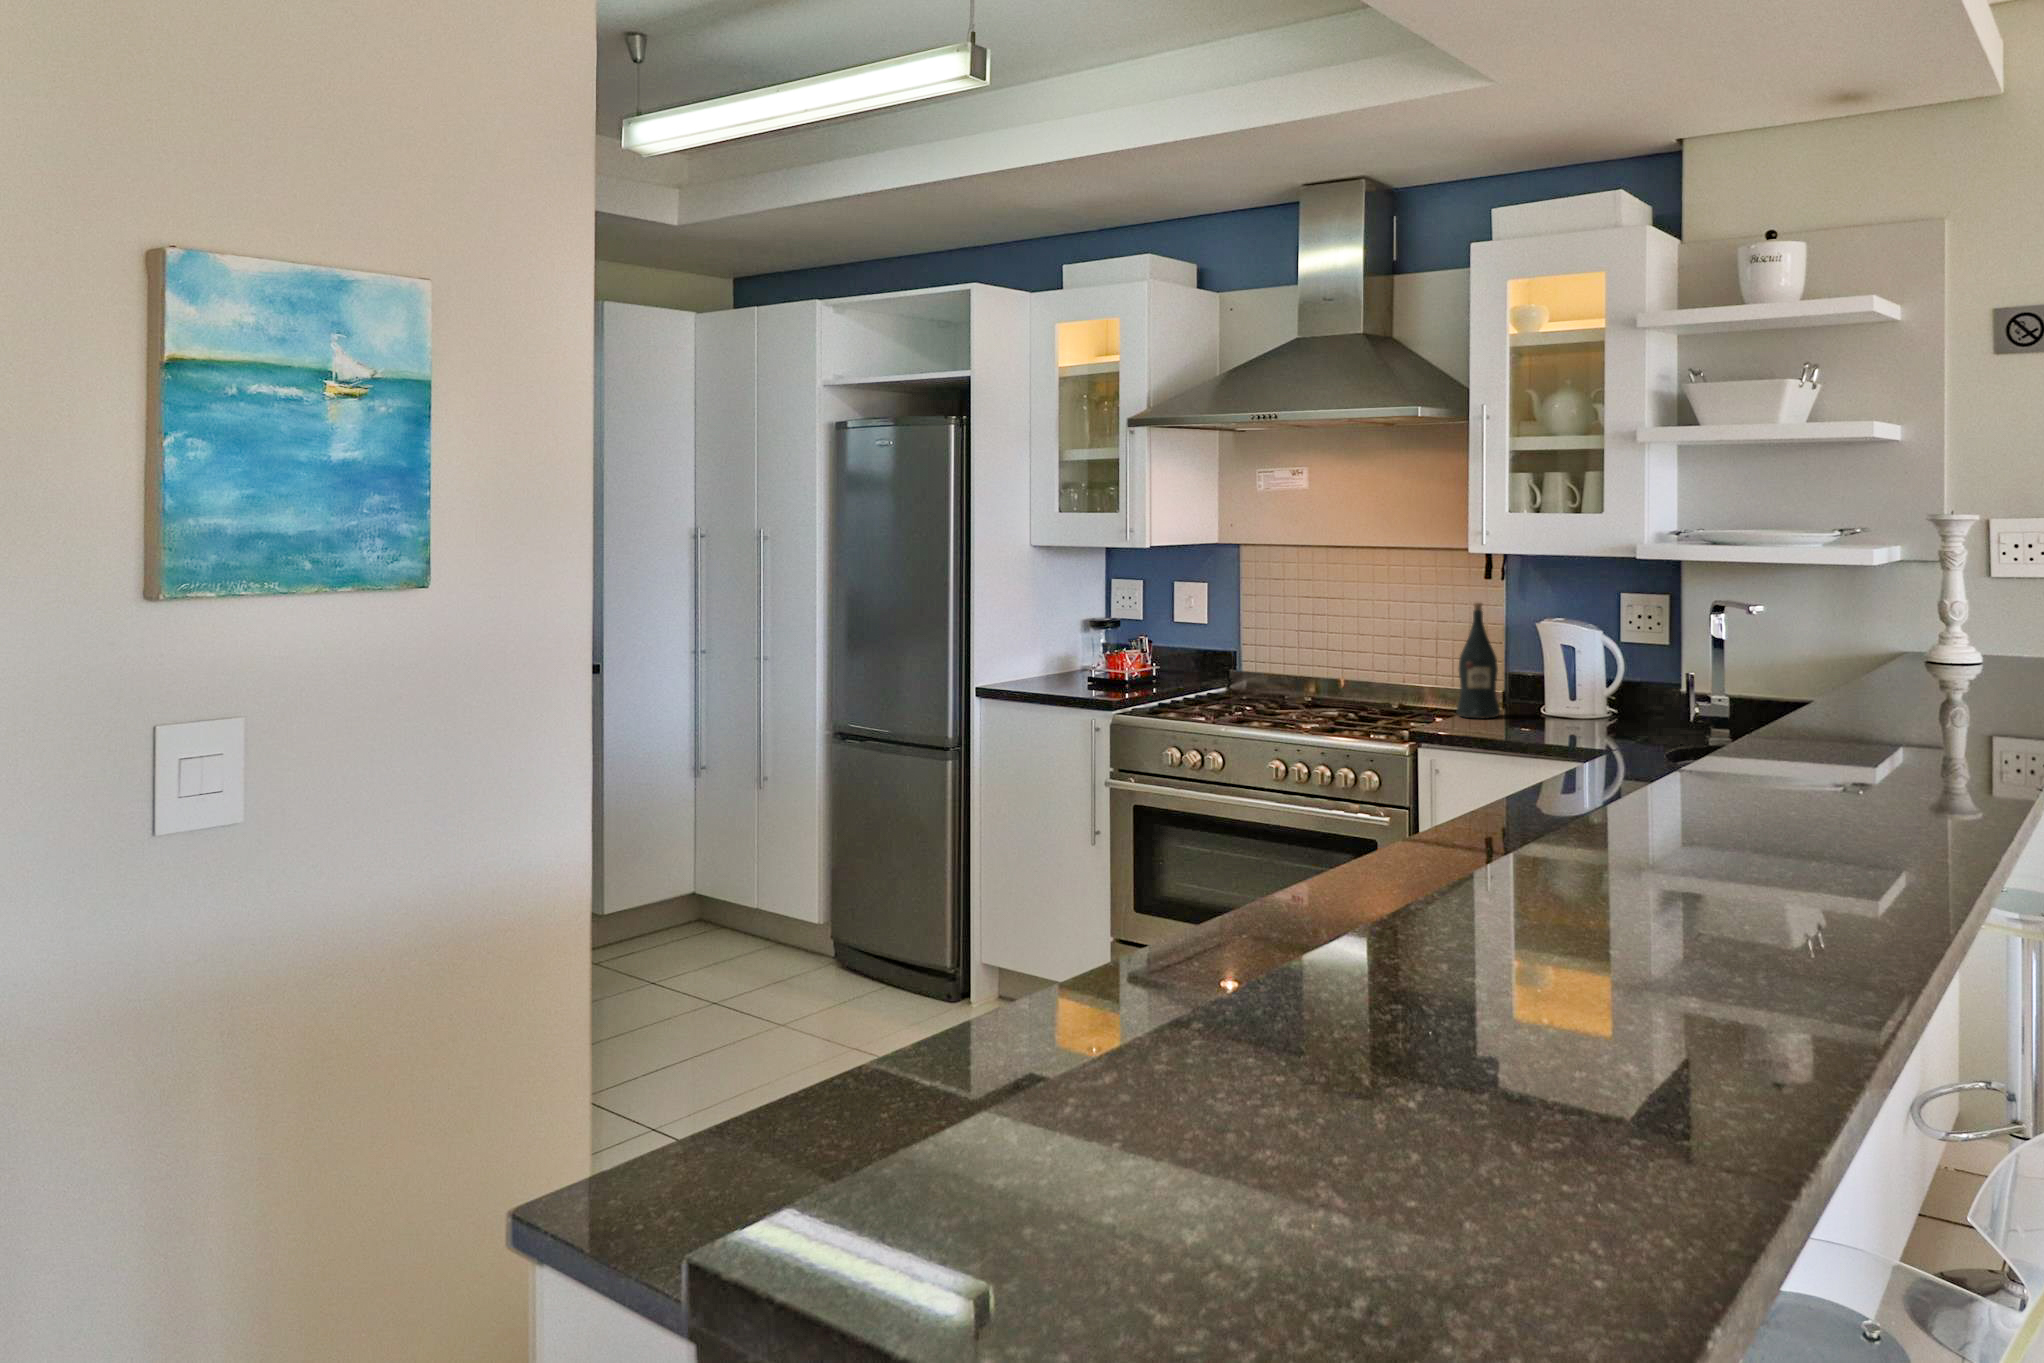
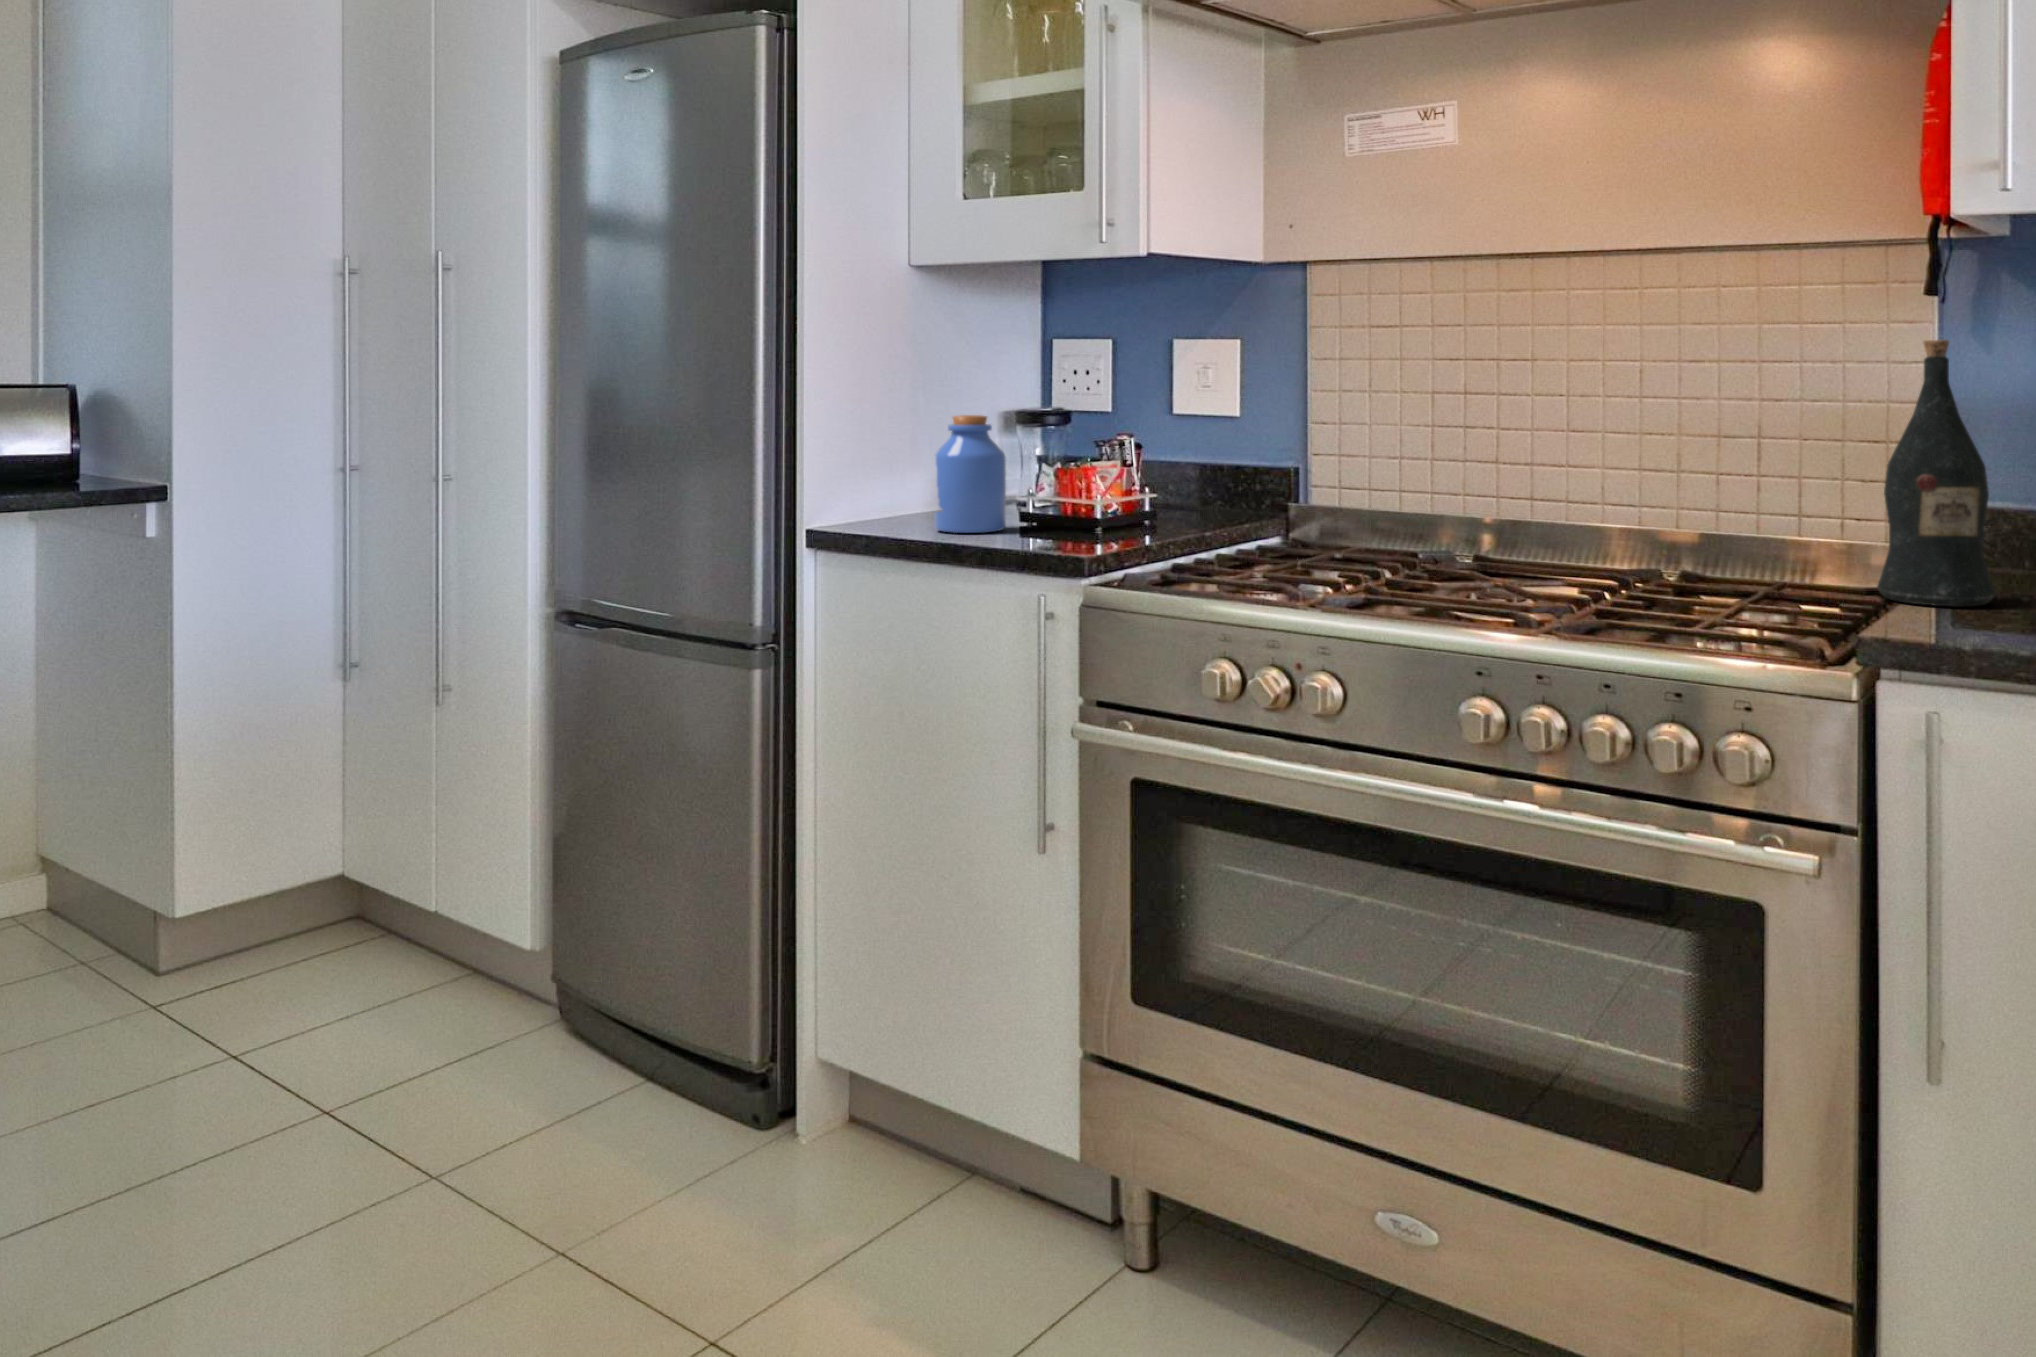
jar: none [1044,624,1083,688] -> present [934,415,1006,533]

